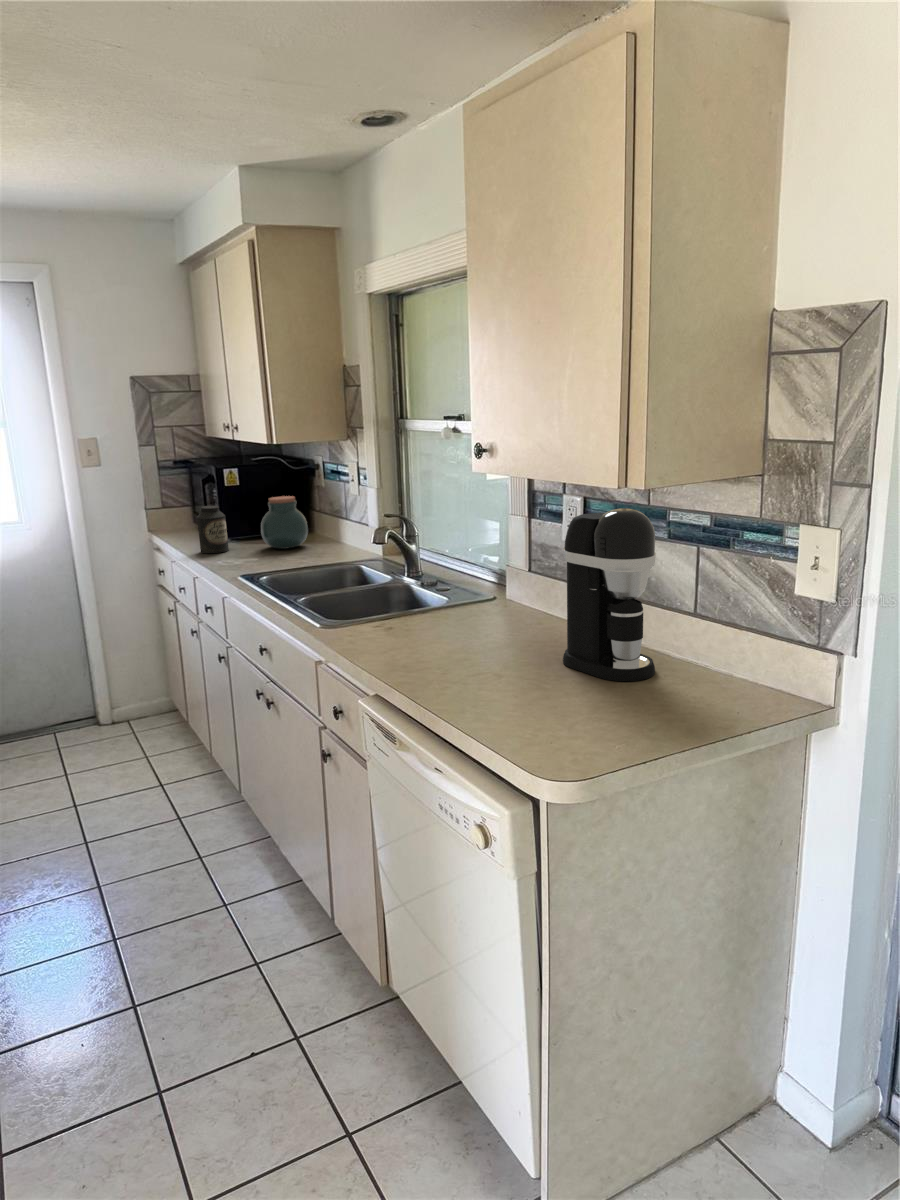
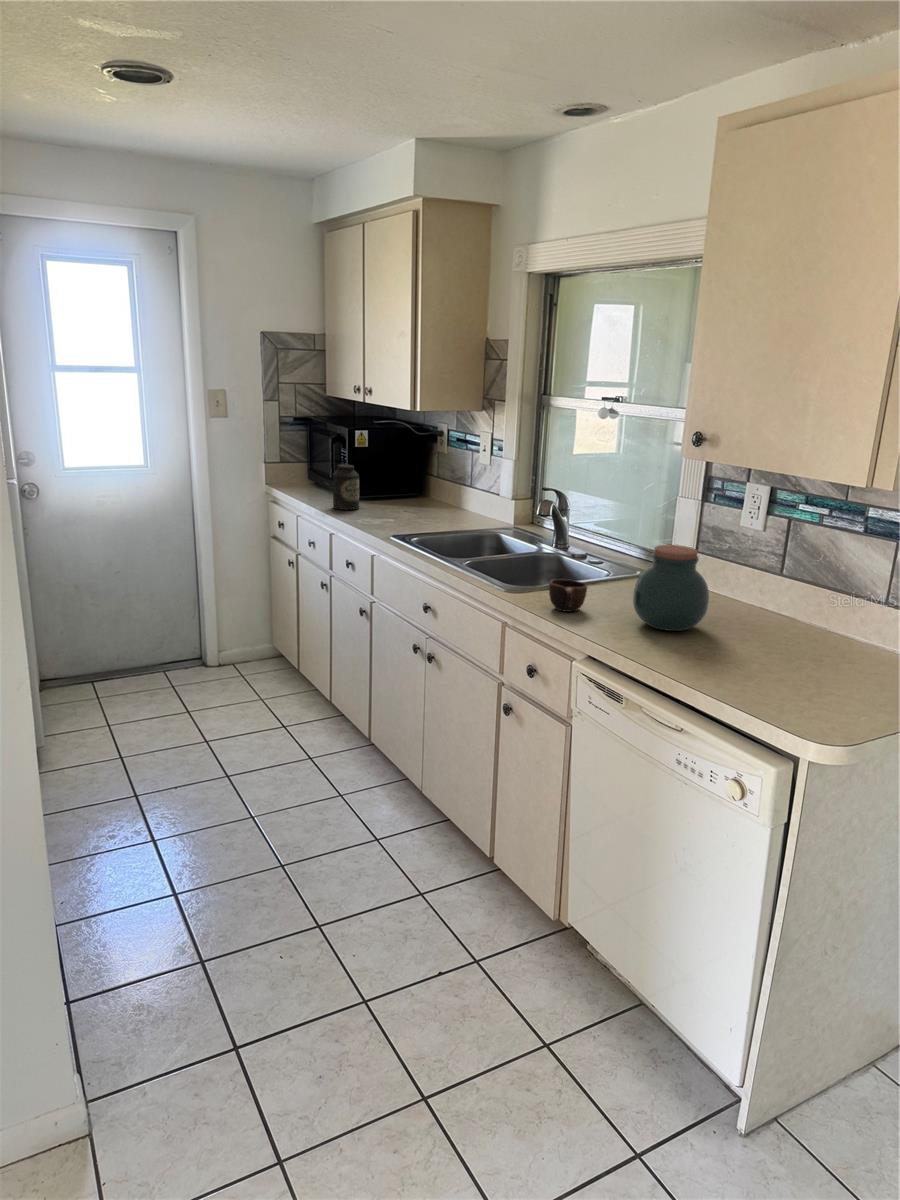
jar: present [261,496,308,549] -> present [633,545,709,631]
coffee maker: present [563,508,656,681] -> none [759,503,874,662]
mug: none [351,611,392,646] -> present [549,579,587,612]

